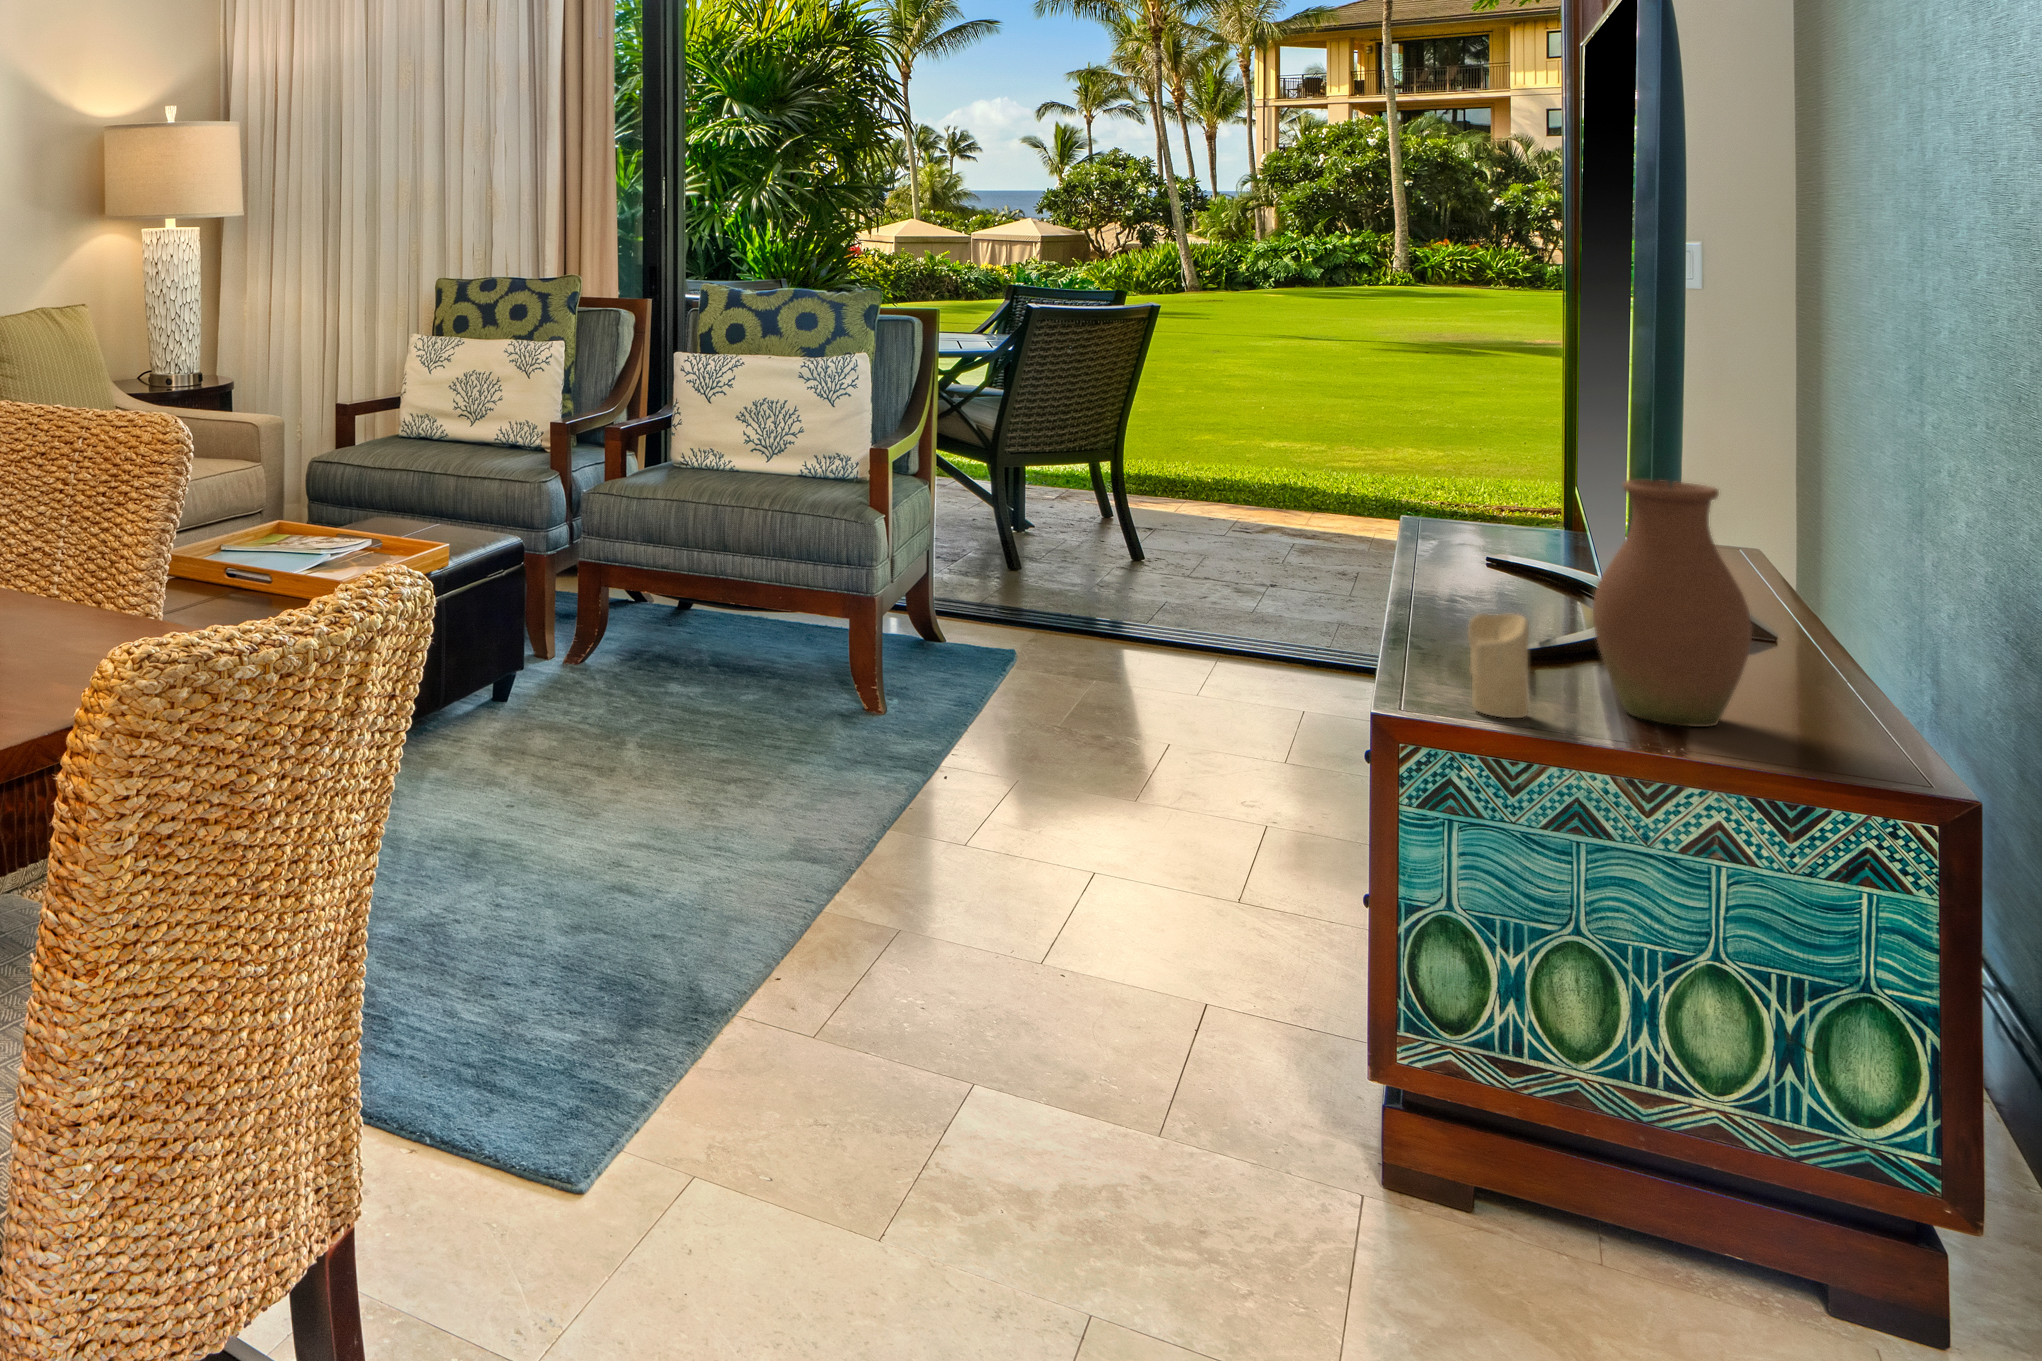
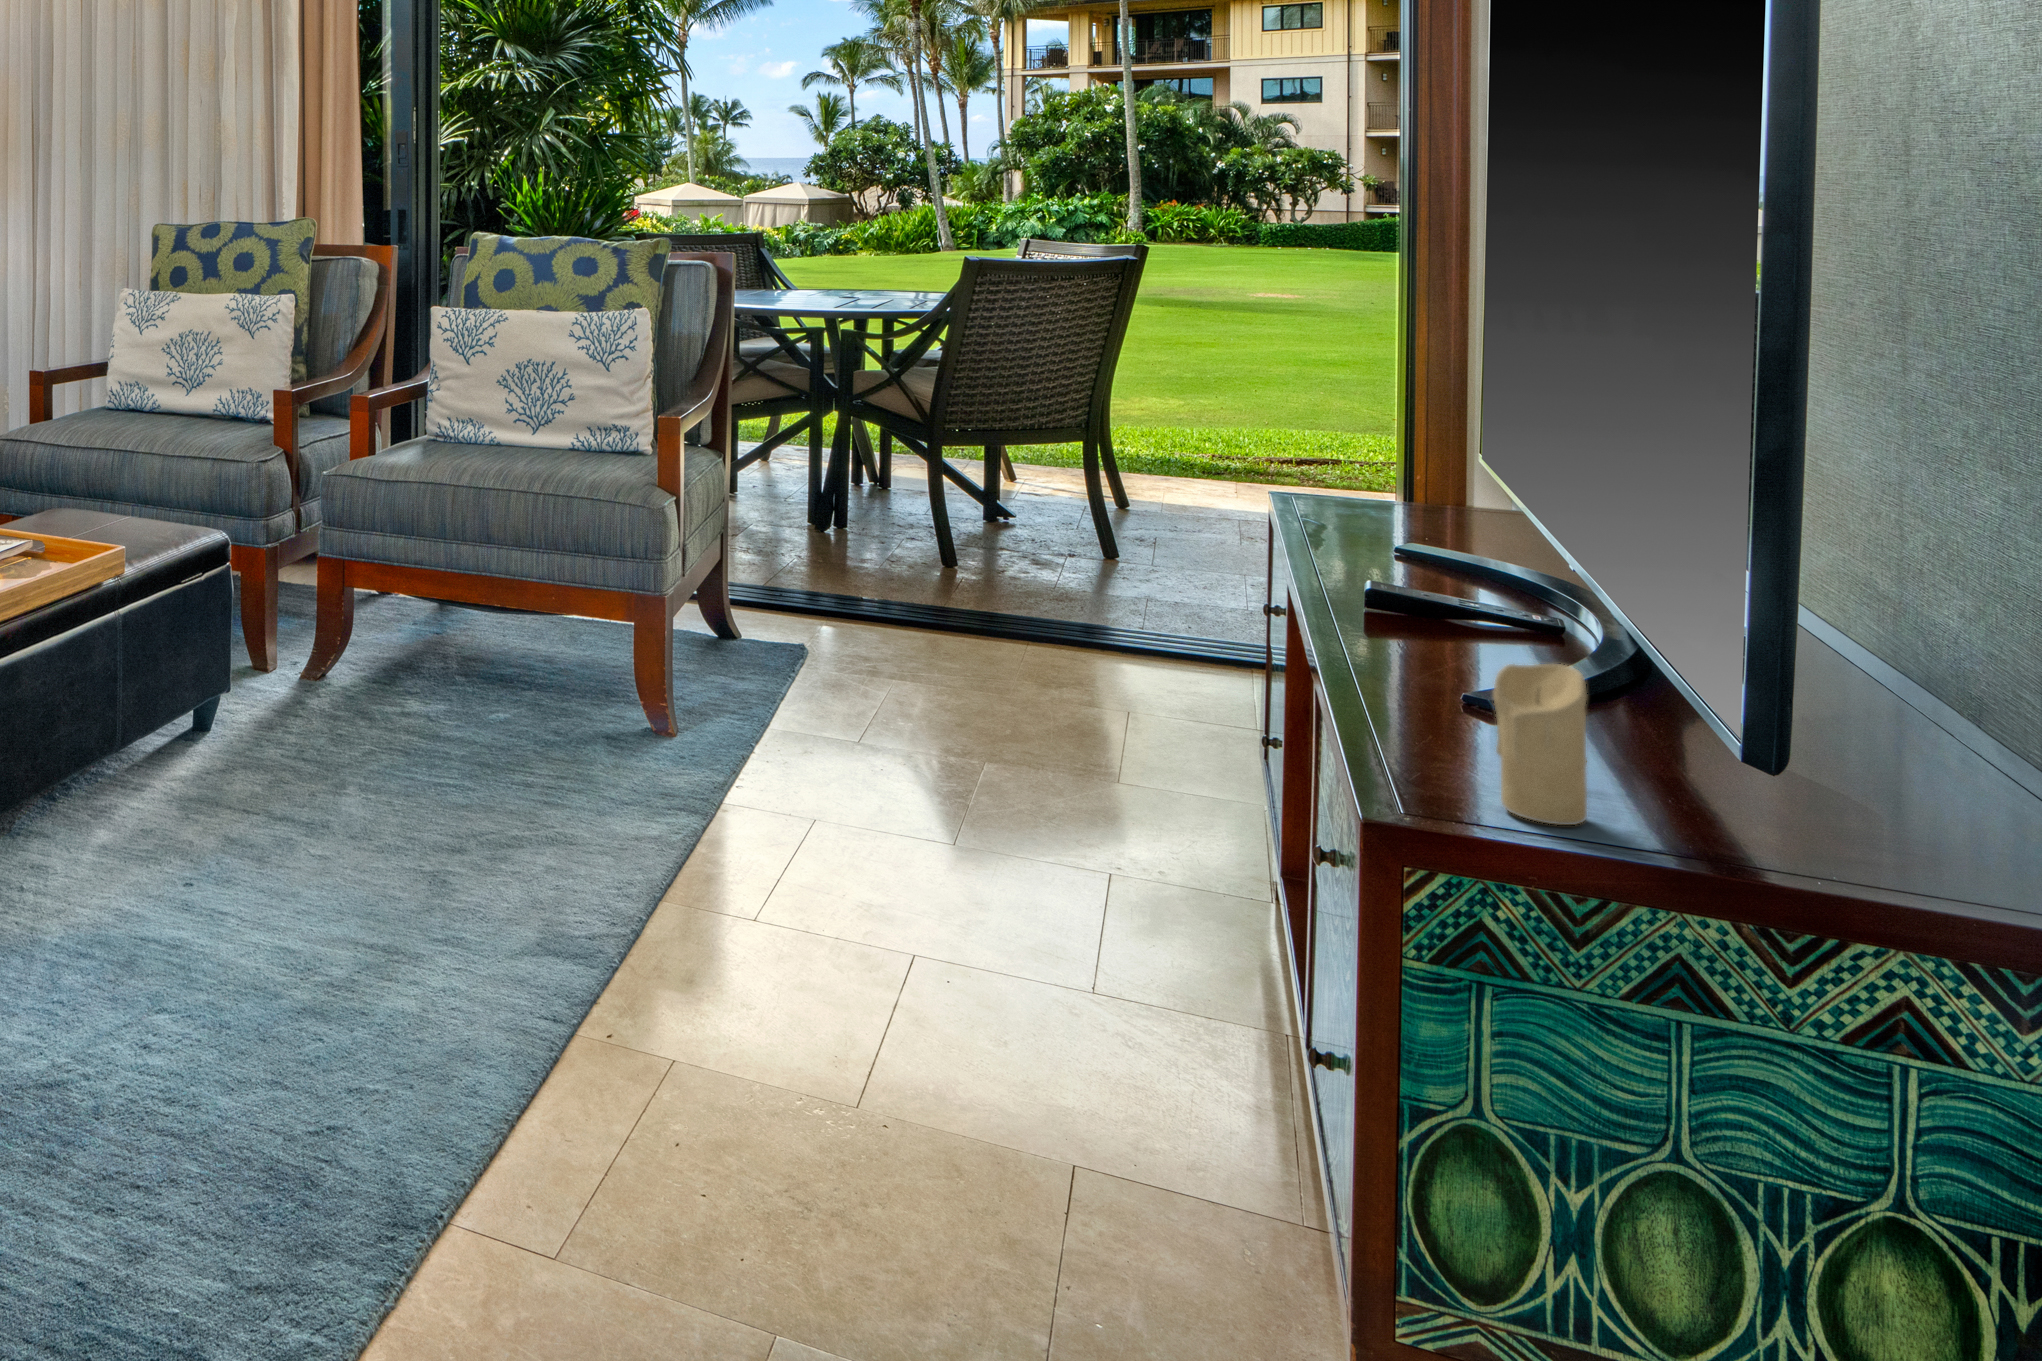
vase: present [1593,480,1752,727] -> none [1662,460,1906,833]

